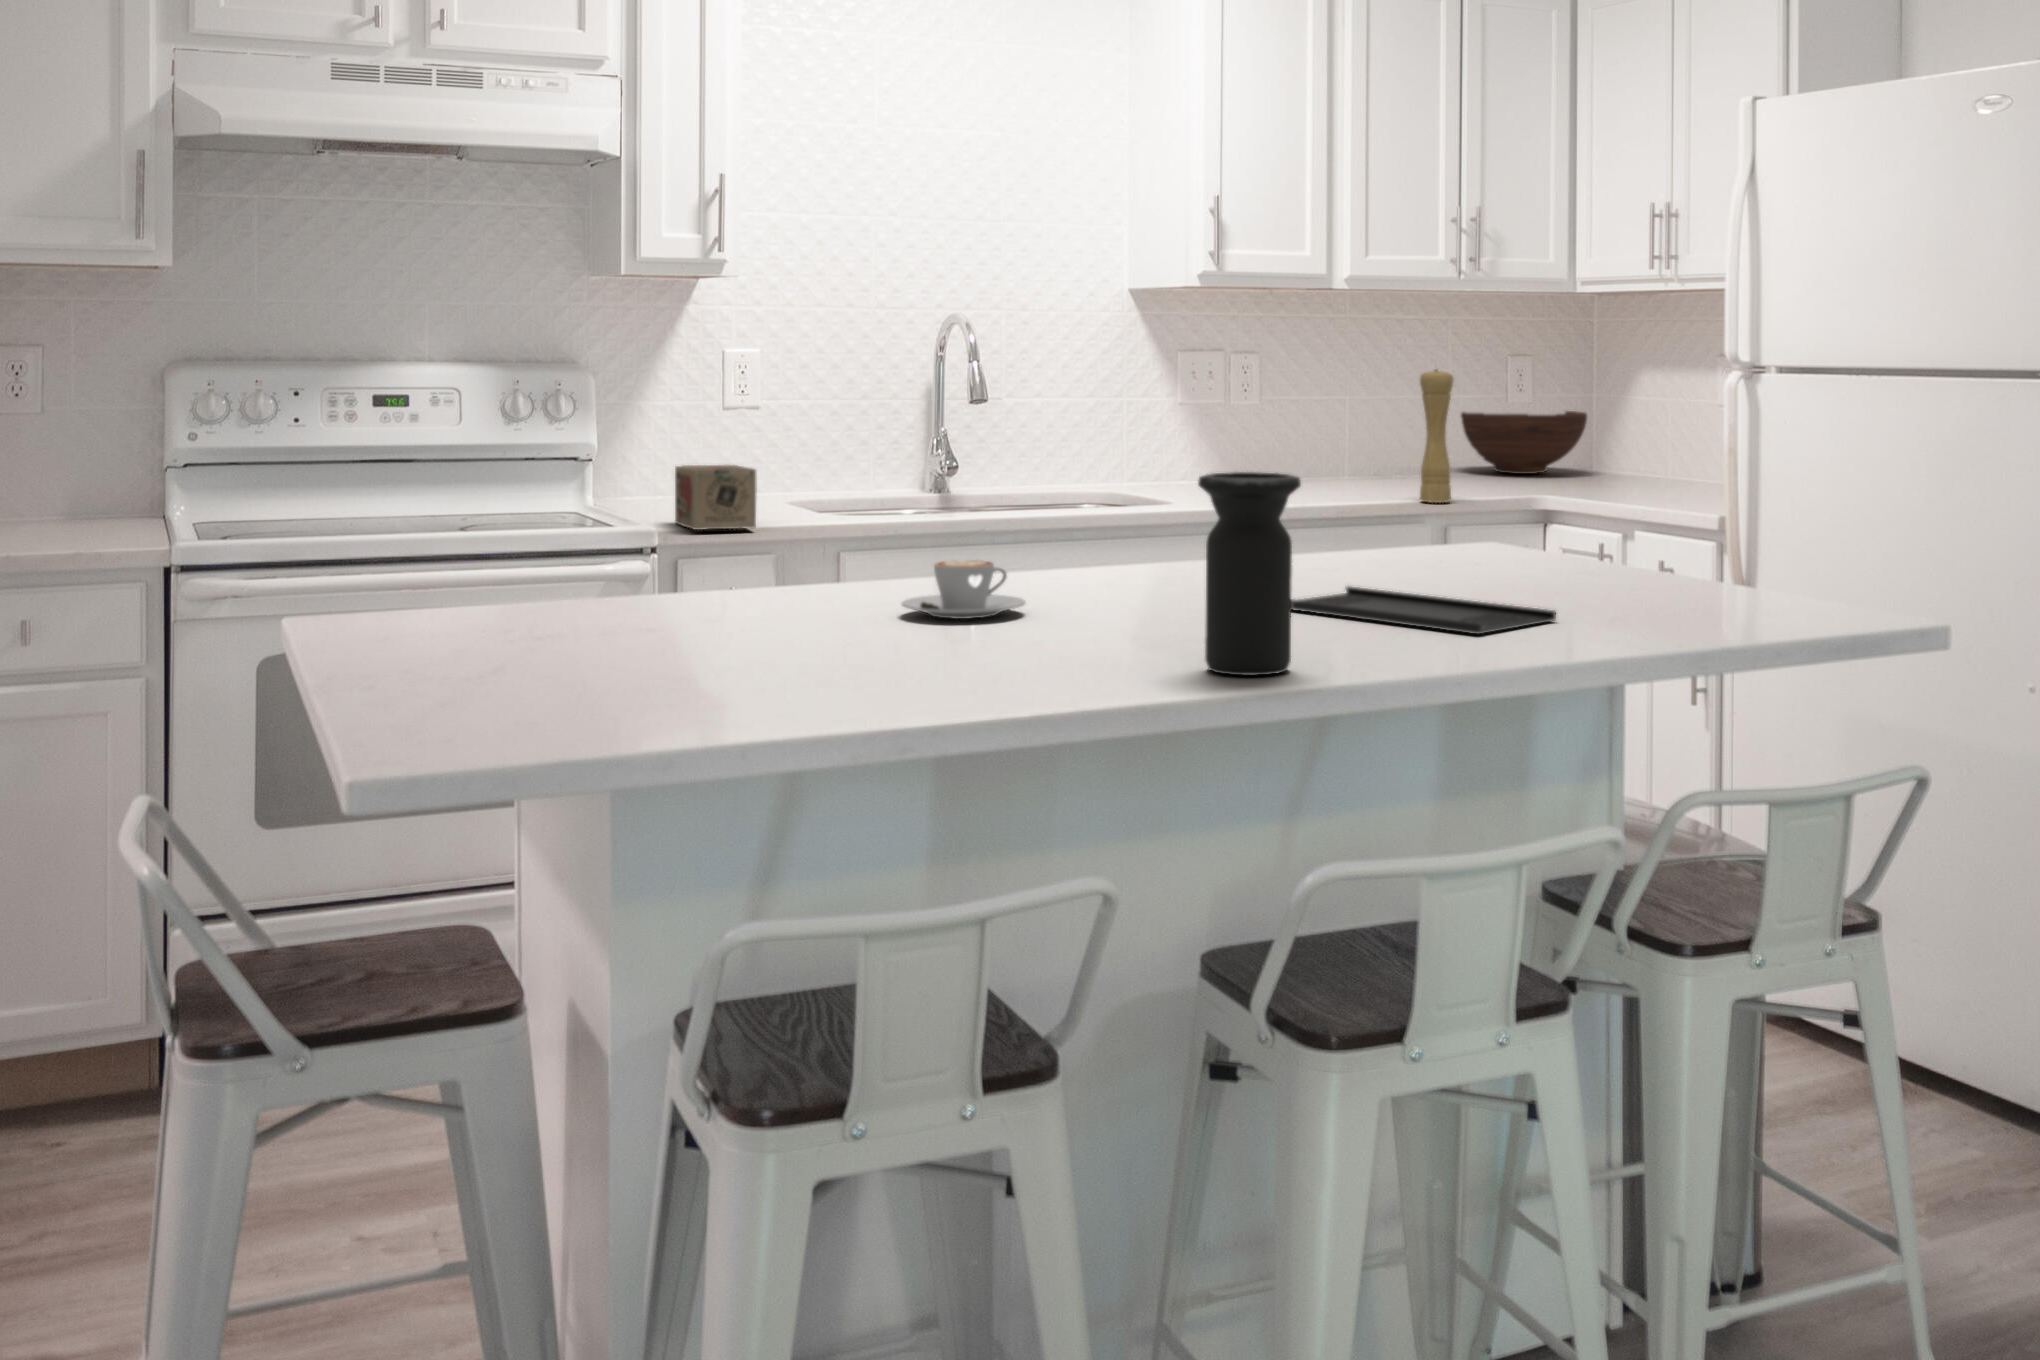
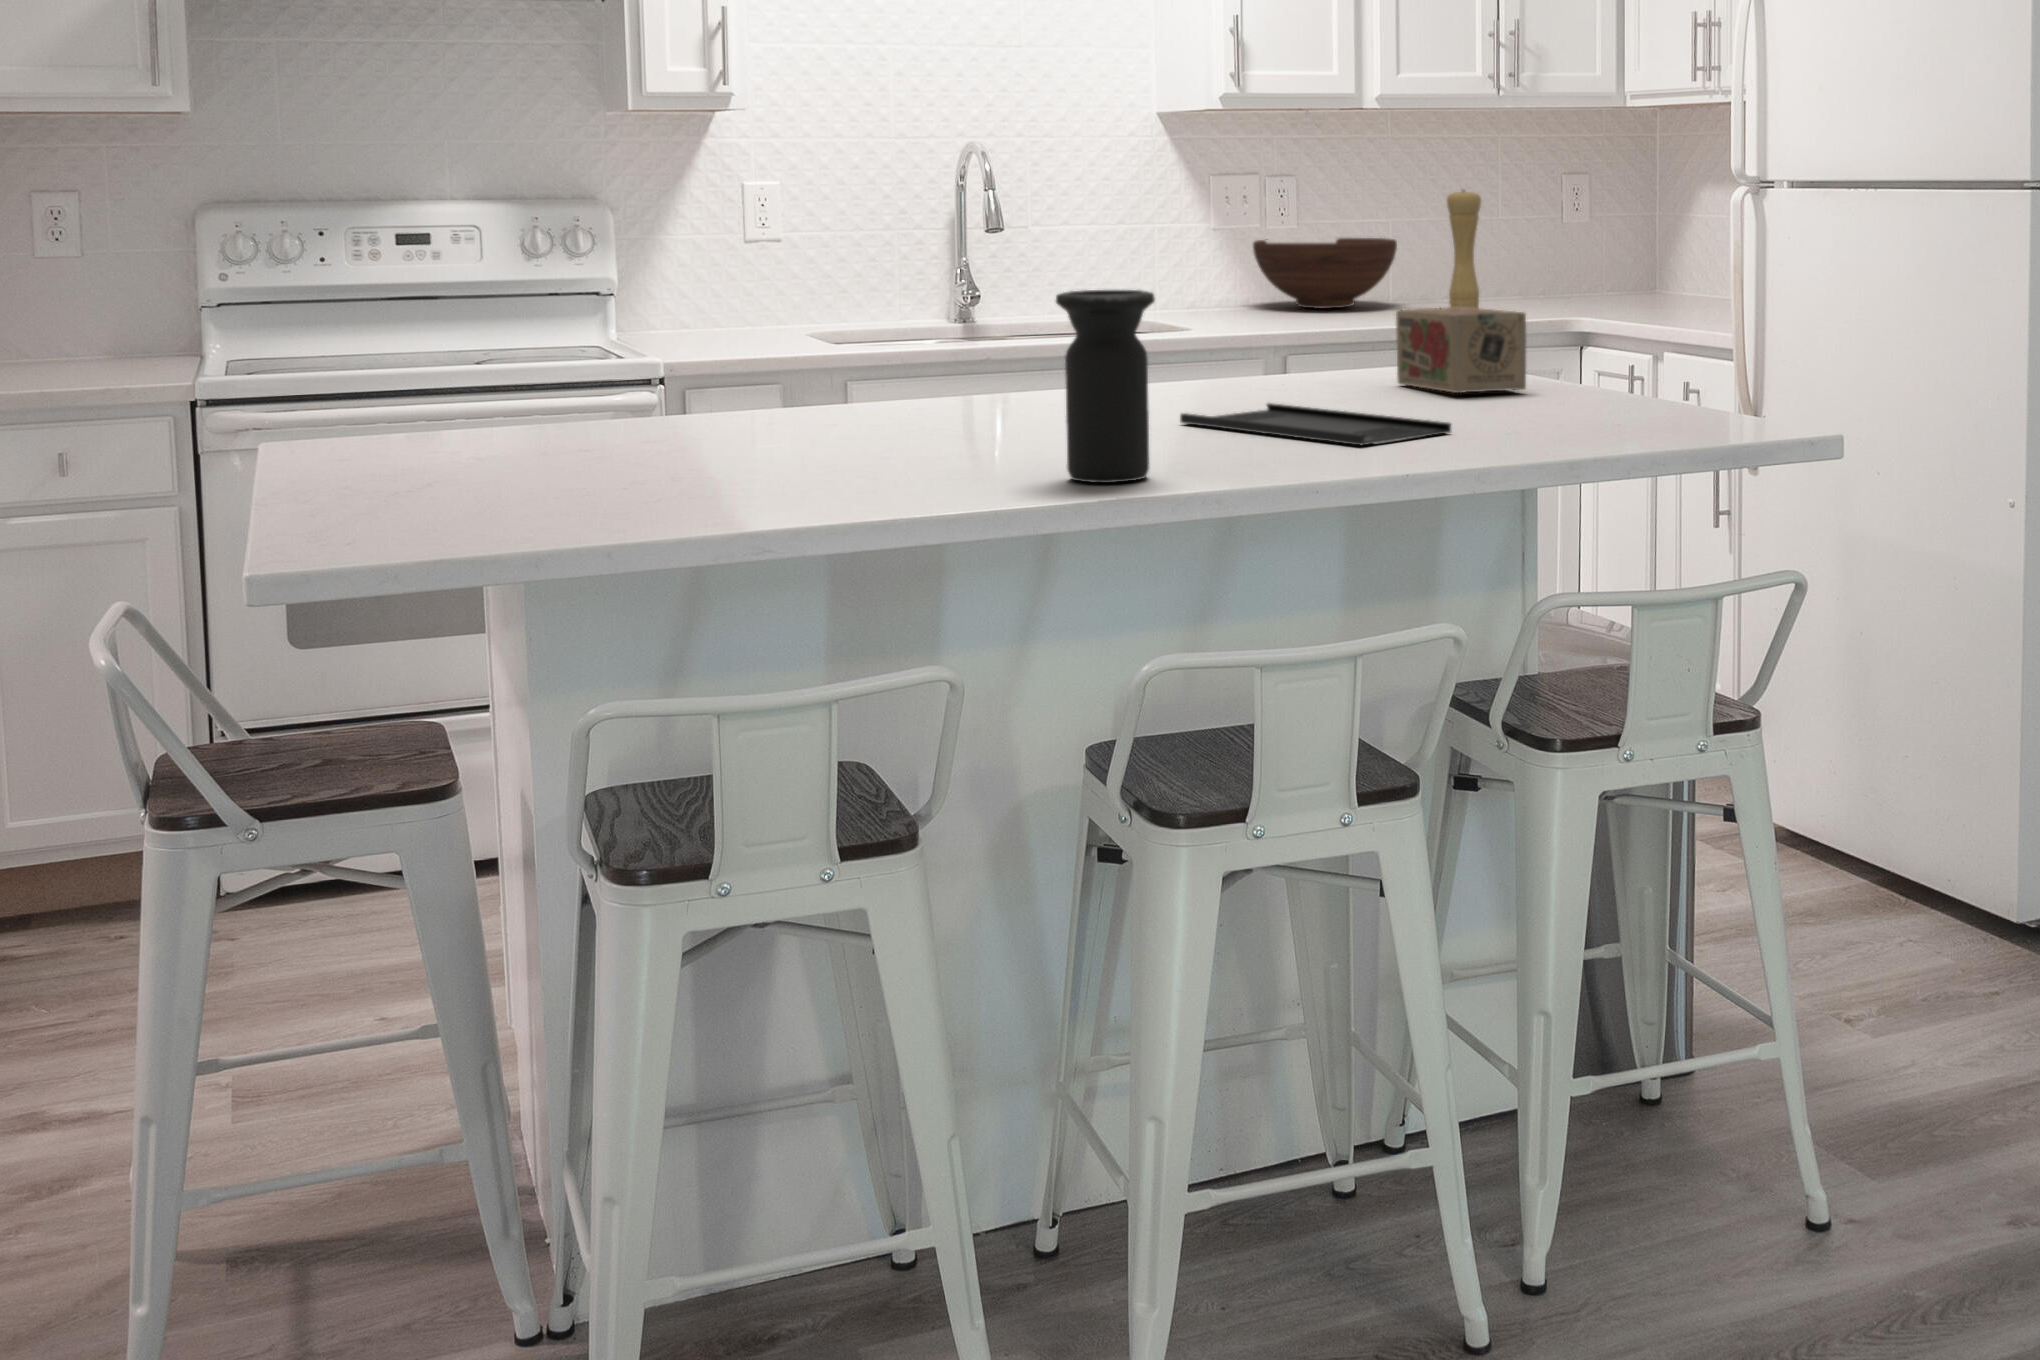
fruit bowl: present [1461,411,1587,474] -> present [1253,238,1397,308]
tea box: present [675,465,757,530] -> present [1396,307,1526,393]
coffee cup: present [902,560,1025,619] -> none [822,381,942,436]

